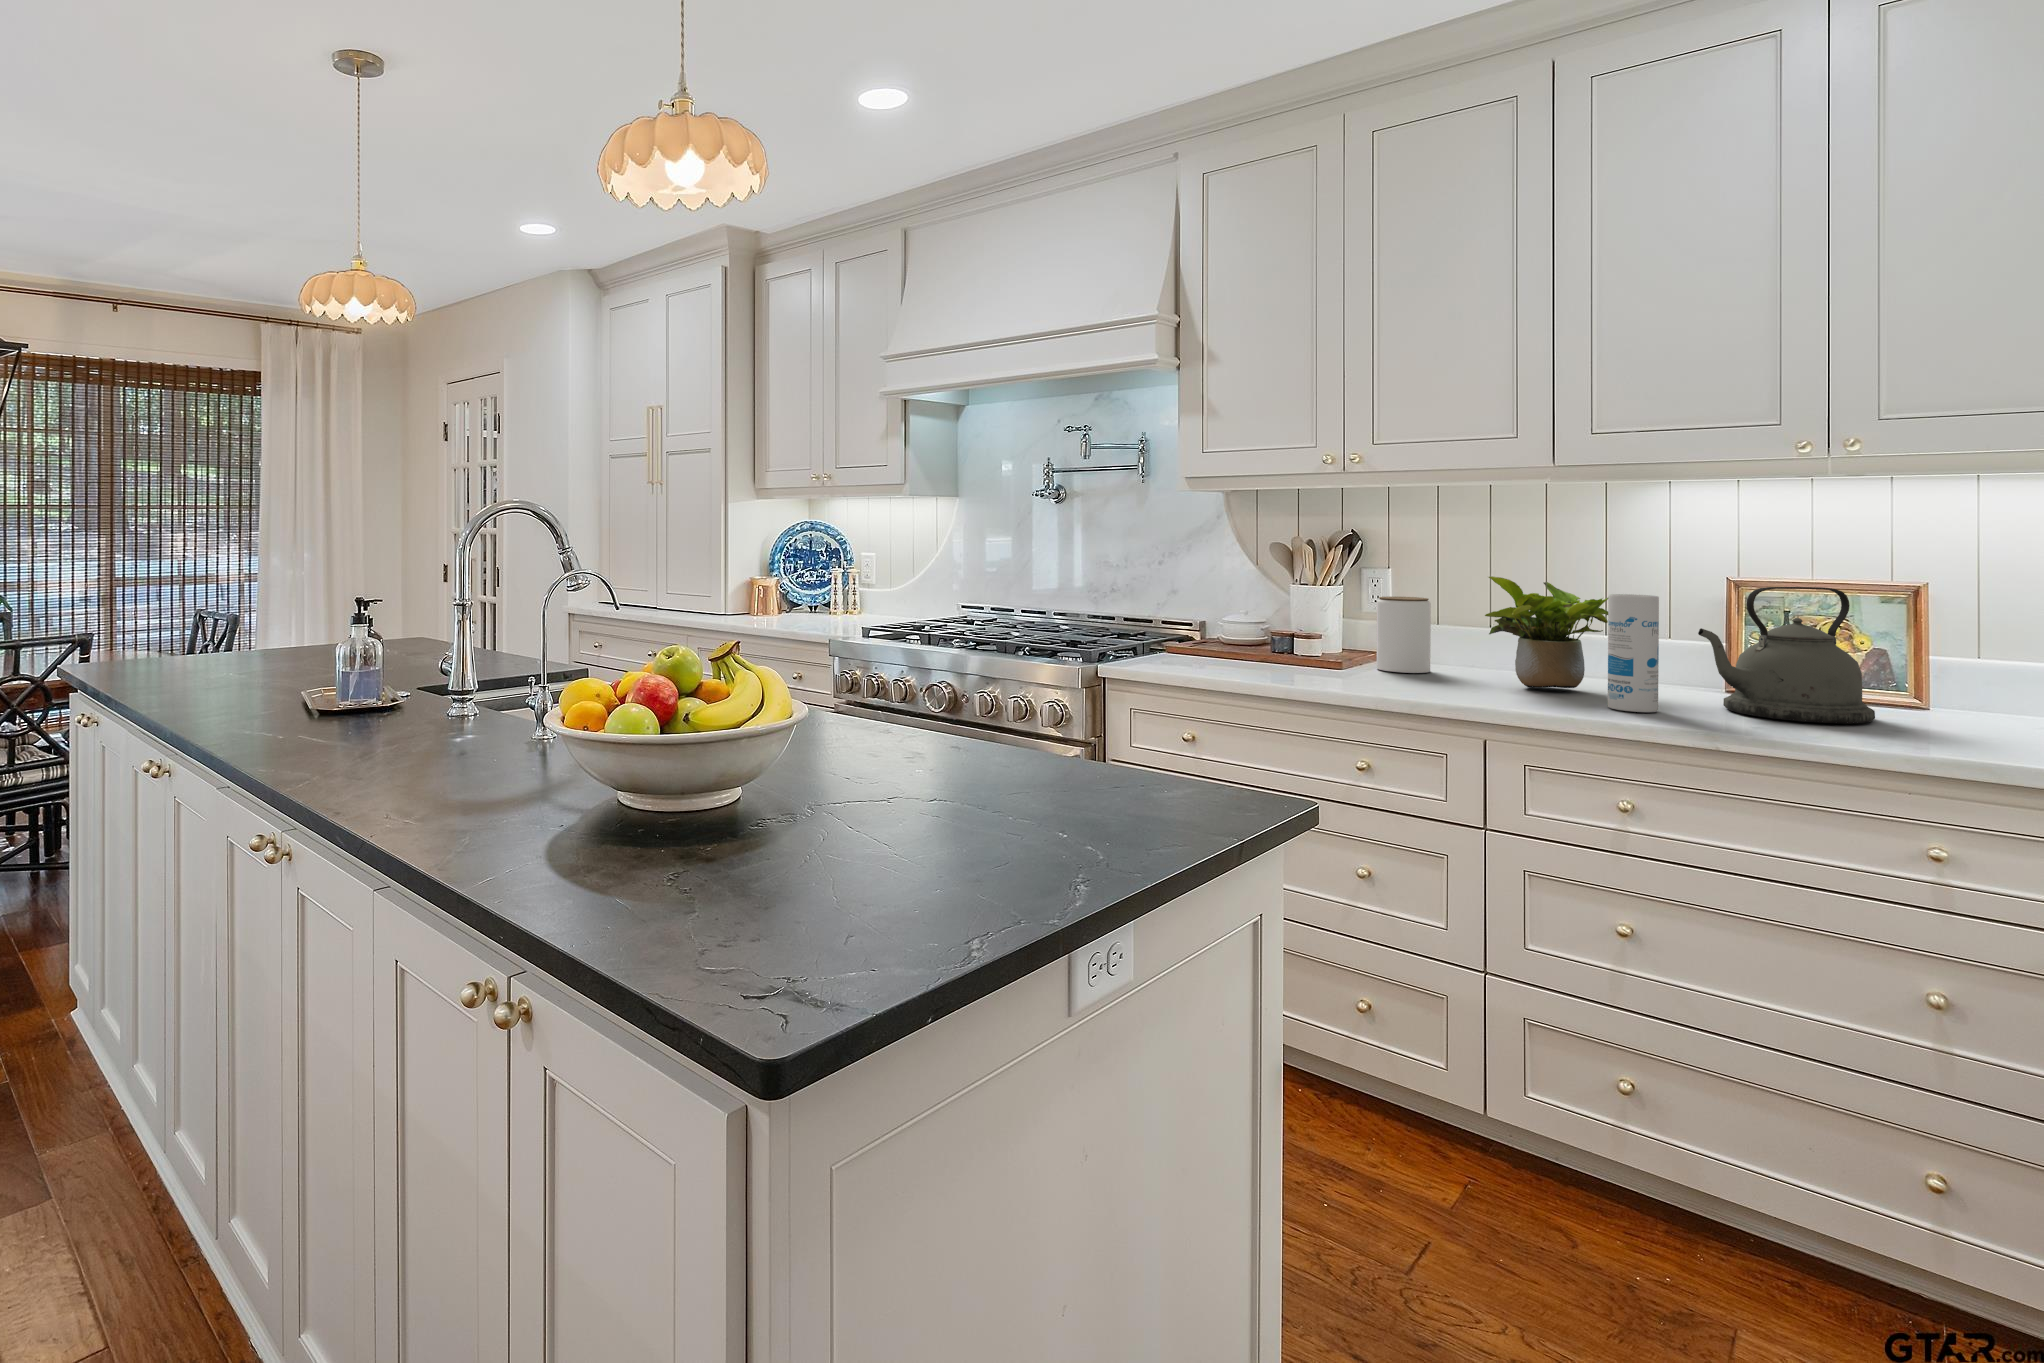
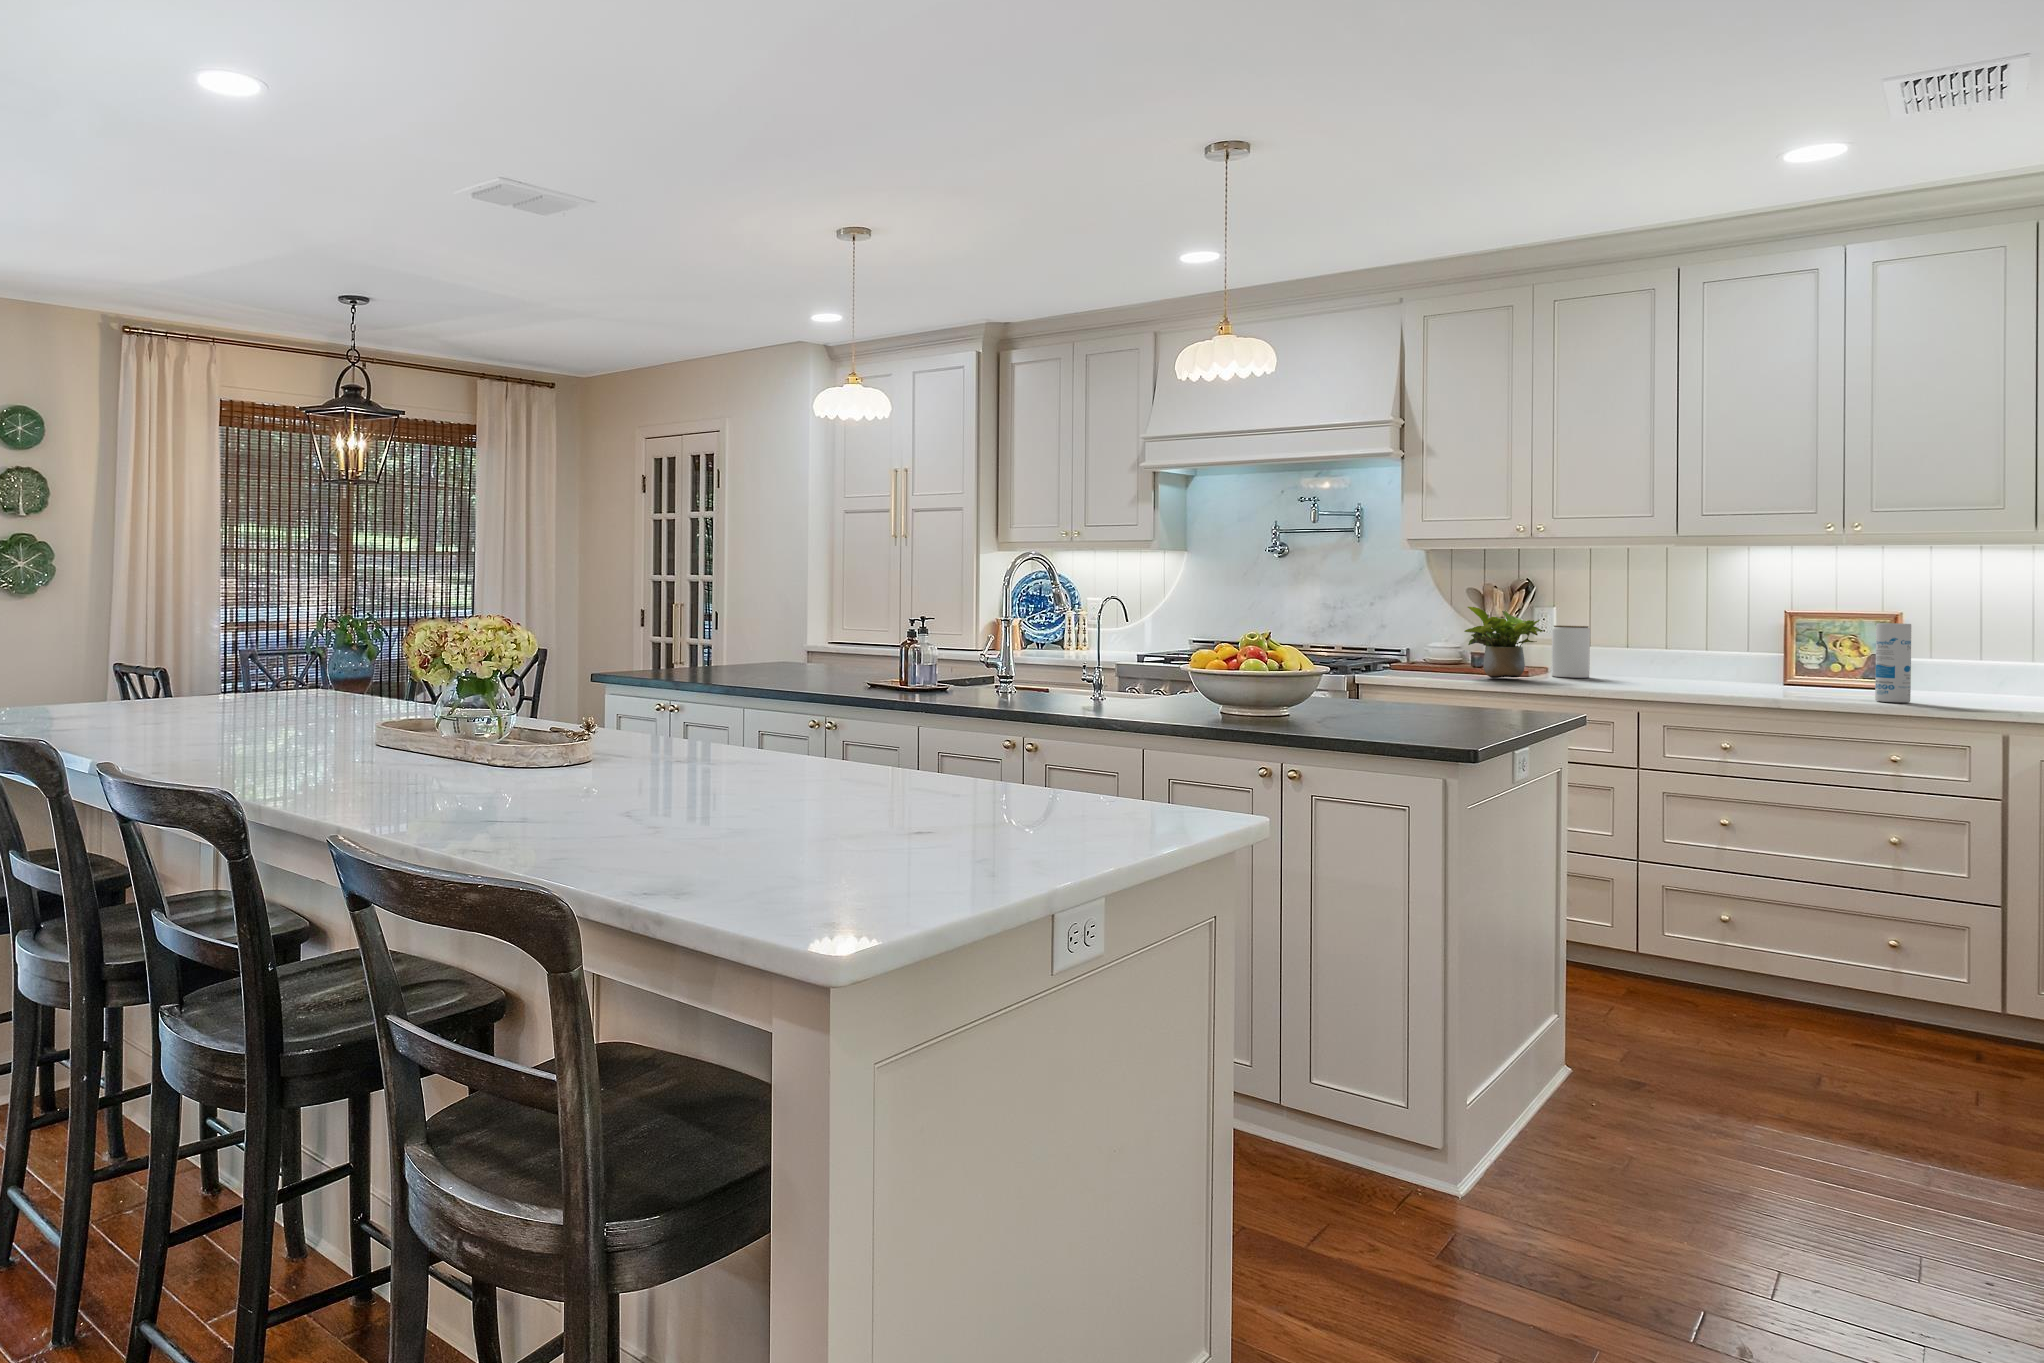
potted plant: present [1485,576,1608,688] -> present [1465,607,1543,678]
kettle: present [1698,587,1875,724] -> none [1766,613,1868,695]
canister: present [1608,594,1659,712] -> present [1875,623,1911,703]

